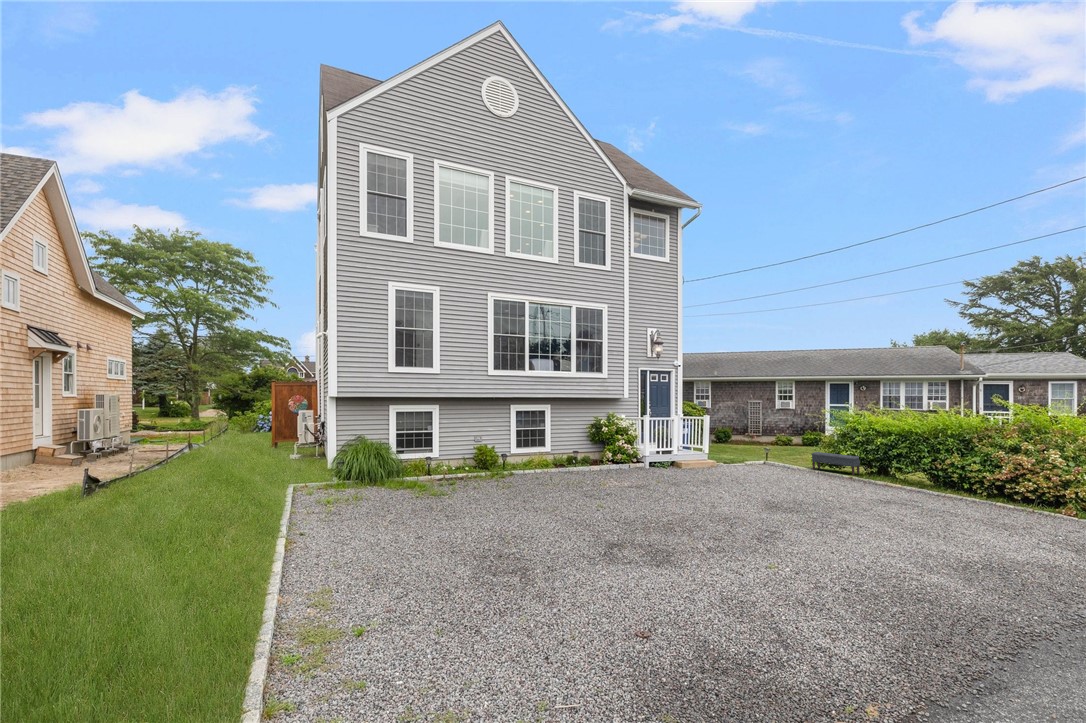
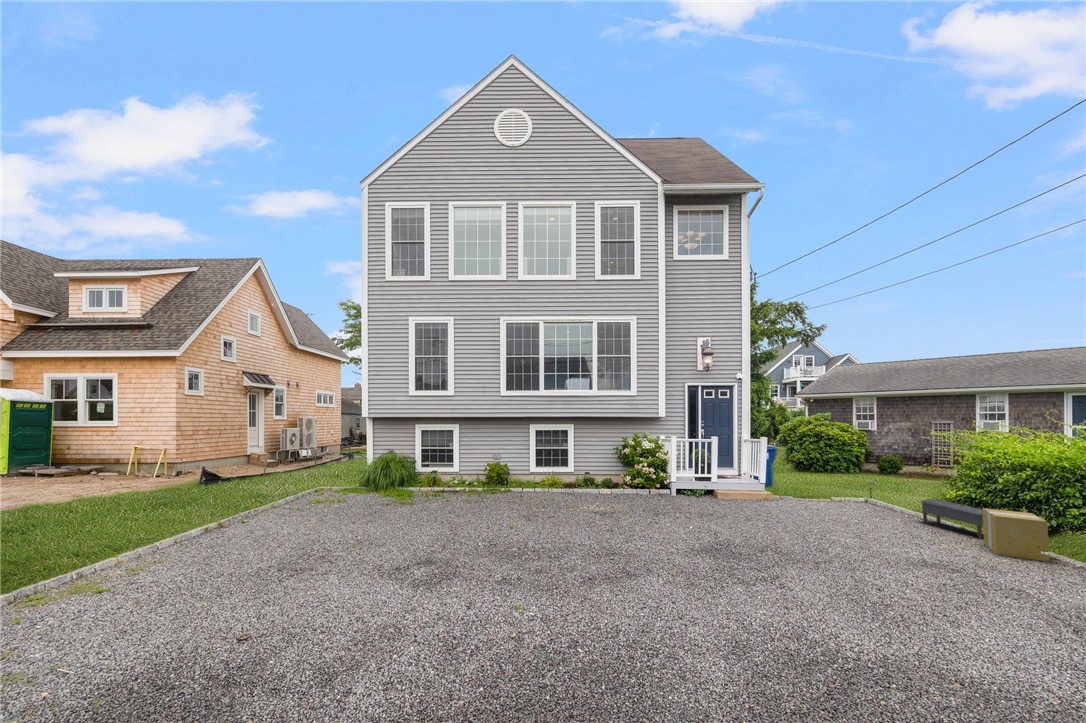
cardboard box: none [860,454,902,483] -> present [983,508,1049,562]

